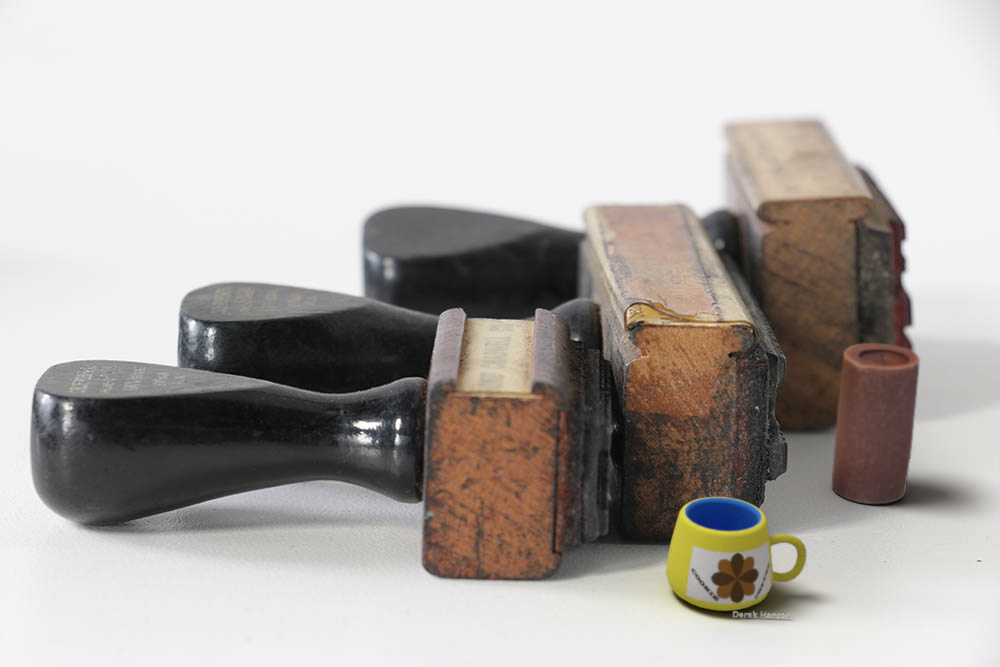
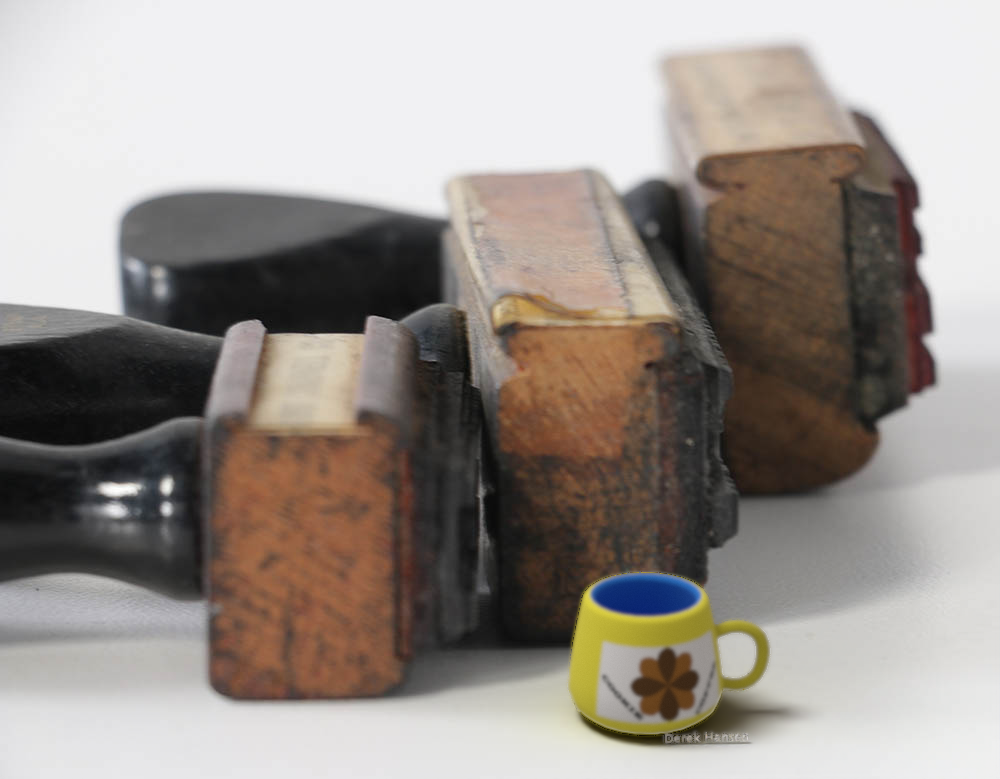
candle: present [832,343,920,504] -> none [818,352,932,586]

